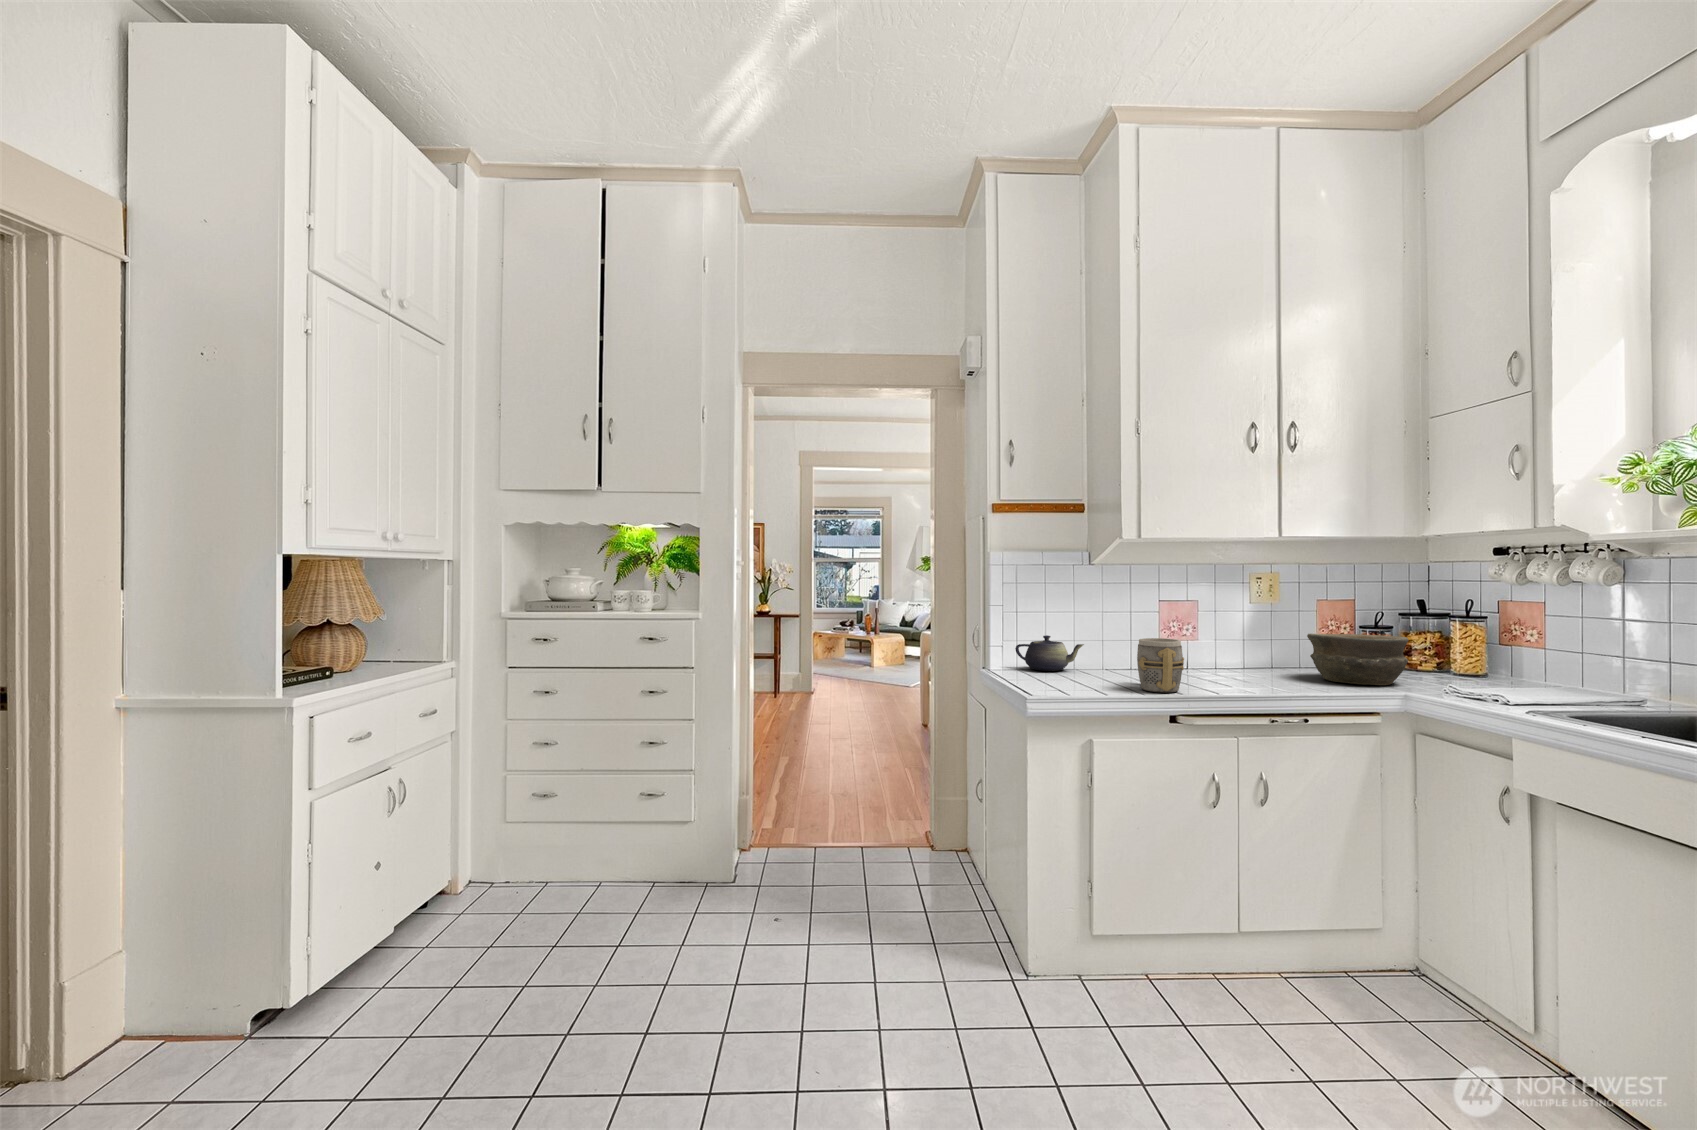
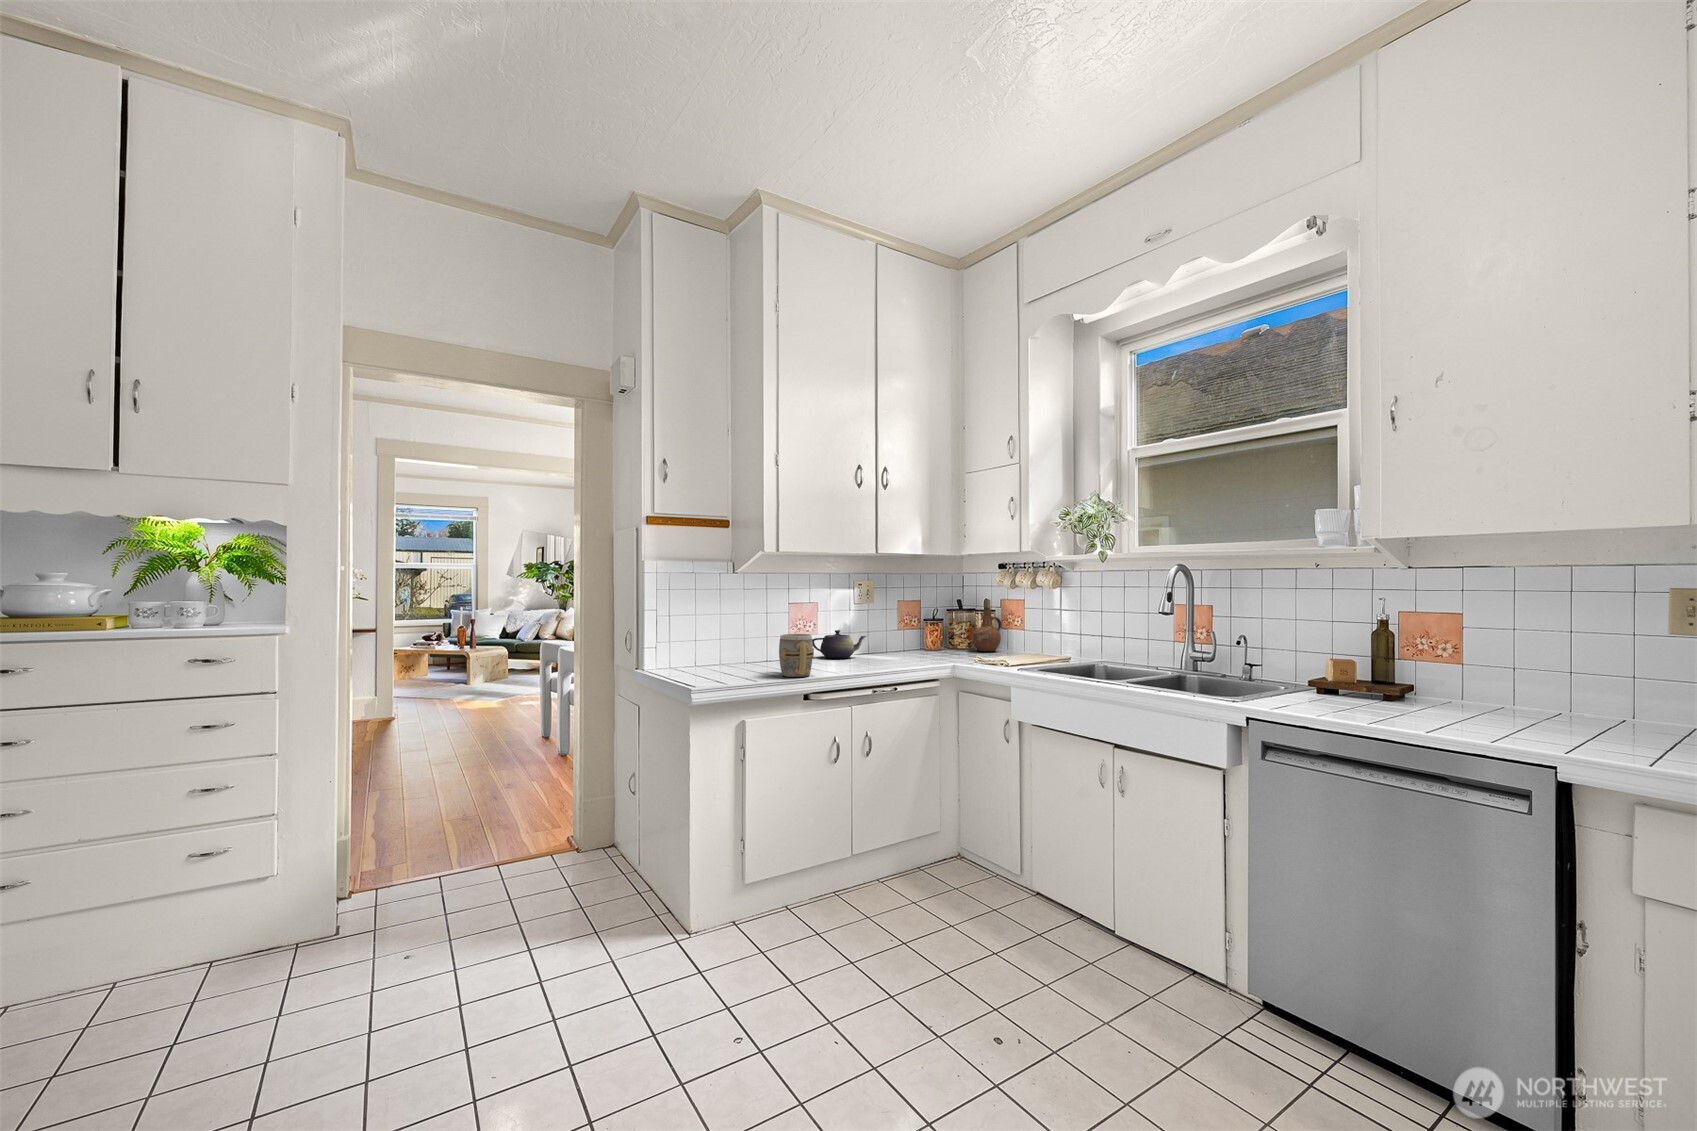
ceramic pitcher: none [1447,599,1503,674] -> present [972,599,1002,651]
bowl: present [1307,634,1408,685] -> none [892,626,953,662]
teapot: present [1015,635,1084,671] -> present [812,630,866,658]

